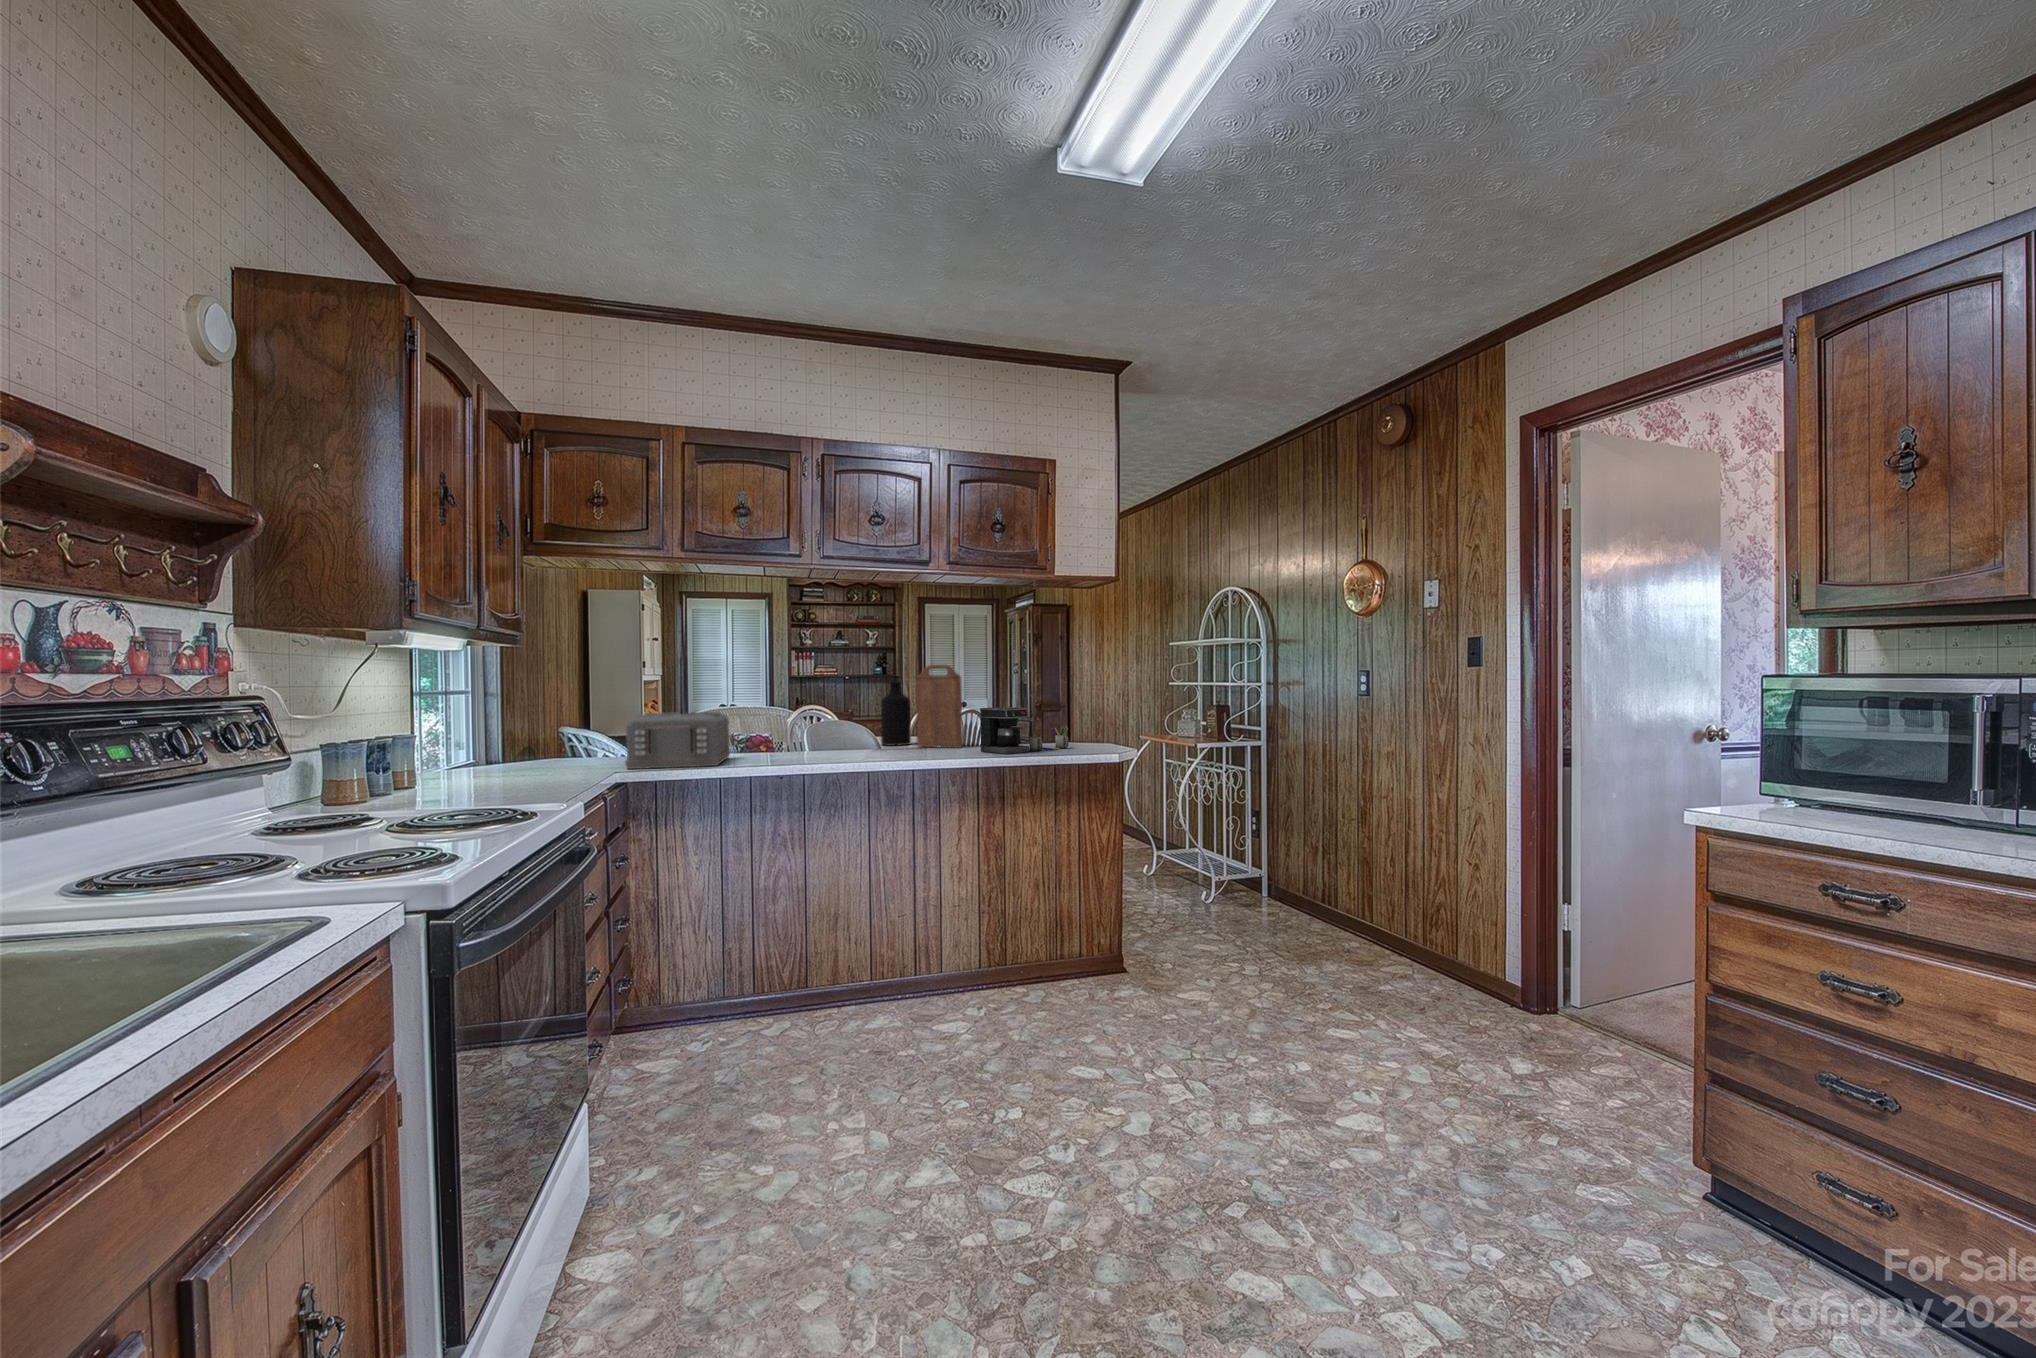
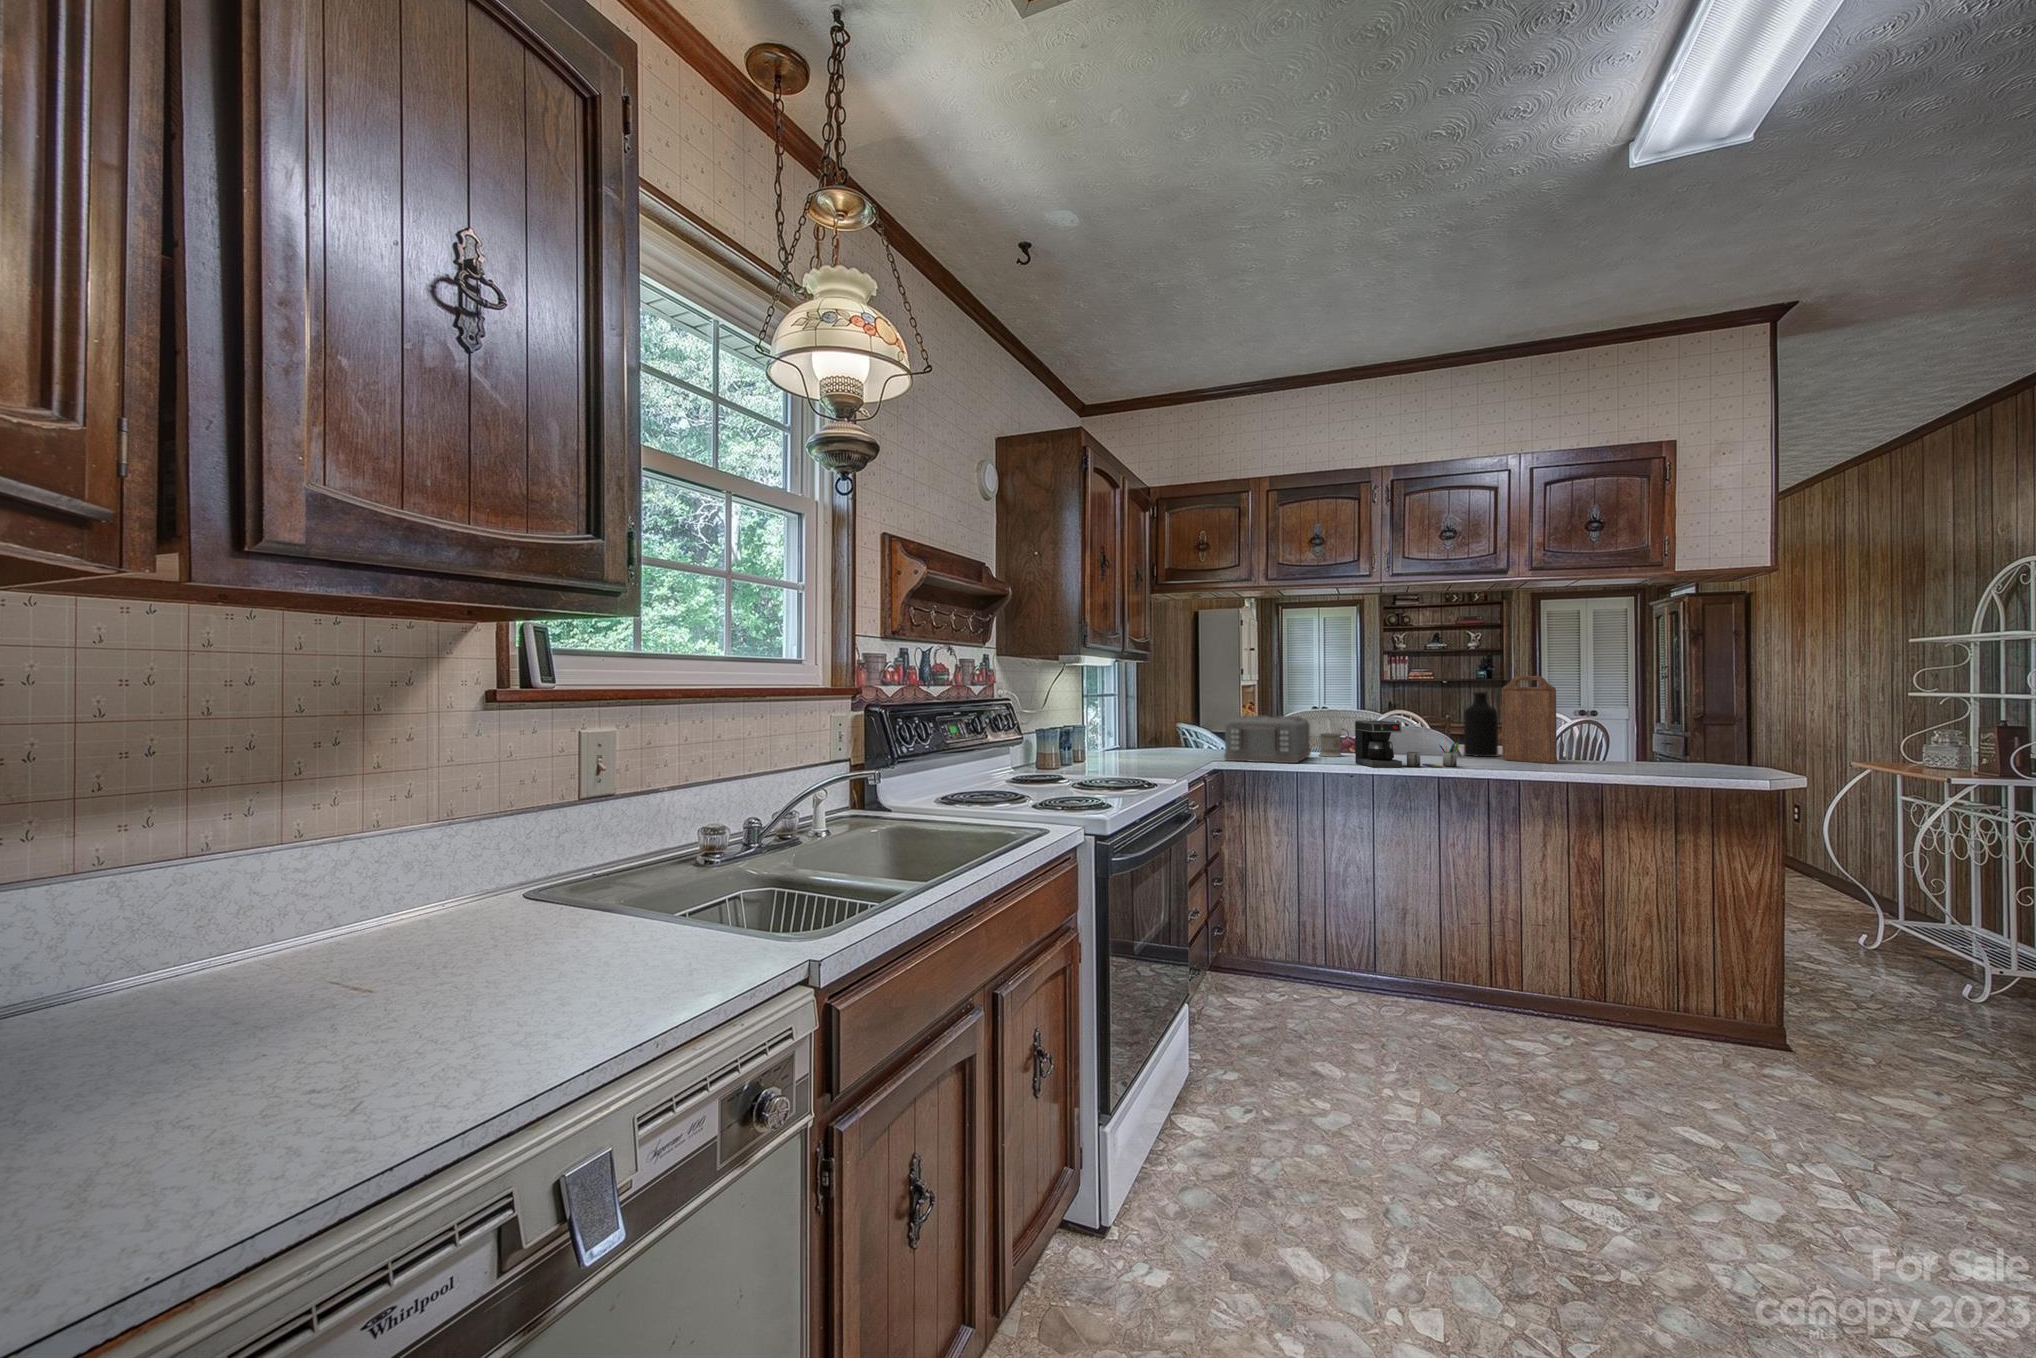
coffee maker: present [980,707,1068,754] -> present [1355,720,1459,767]
mug: none [738,724,771,756] -> present [1319,728,1349,757]

